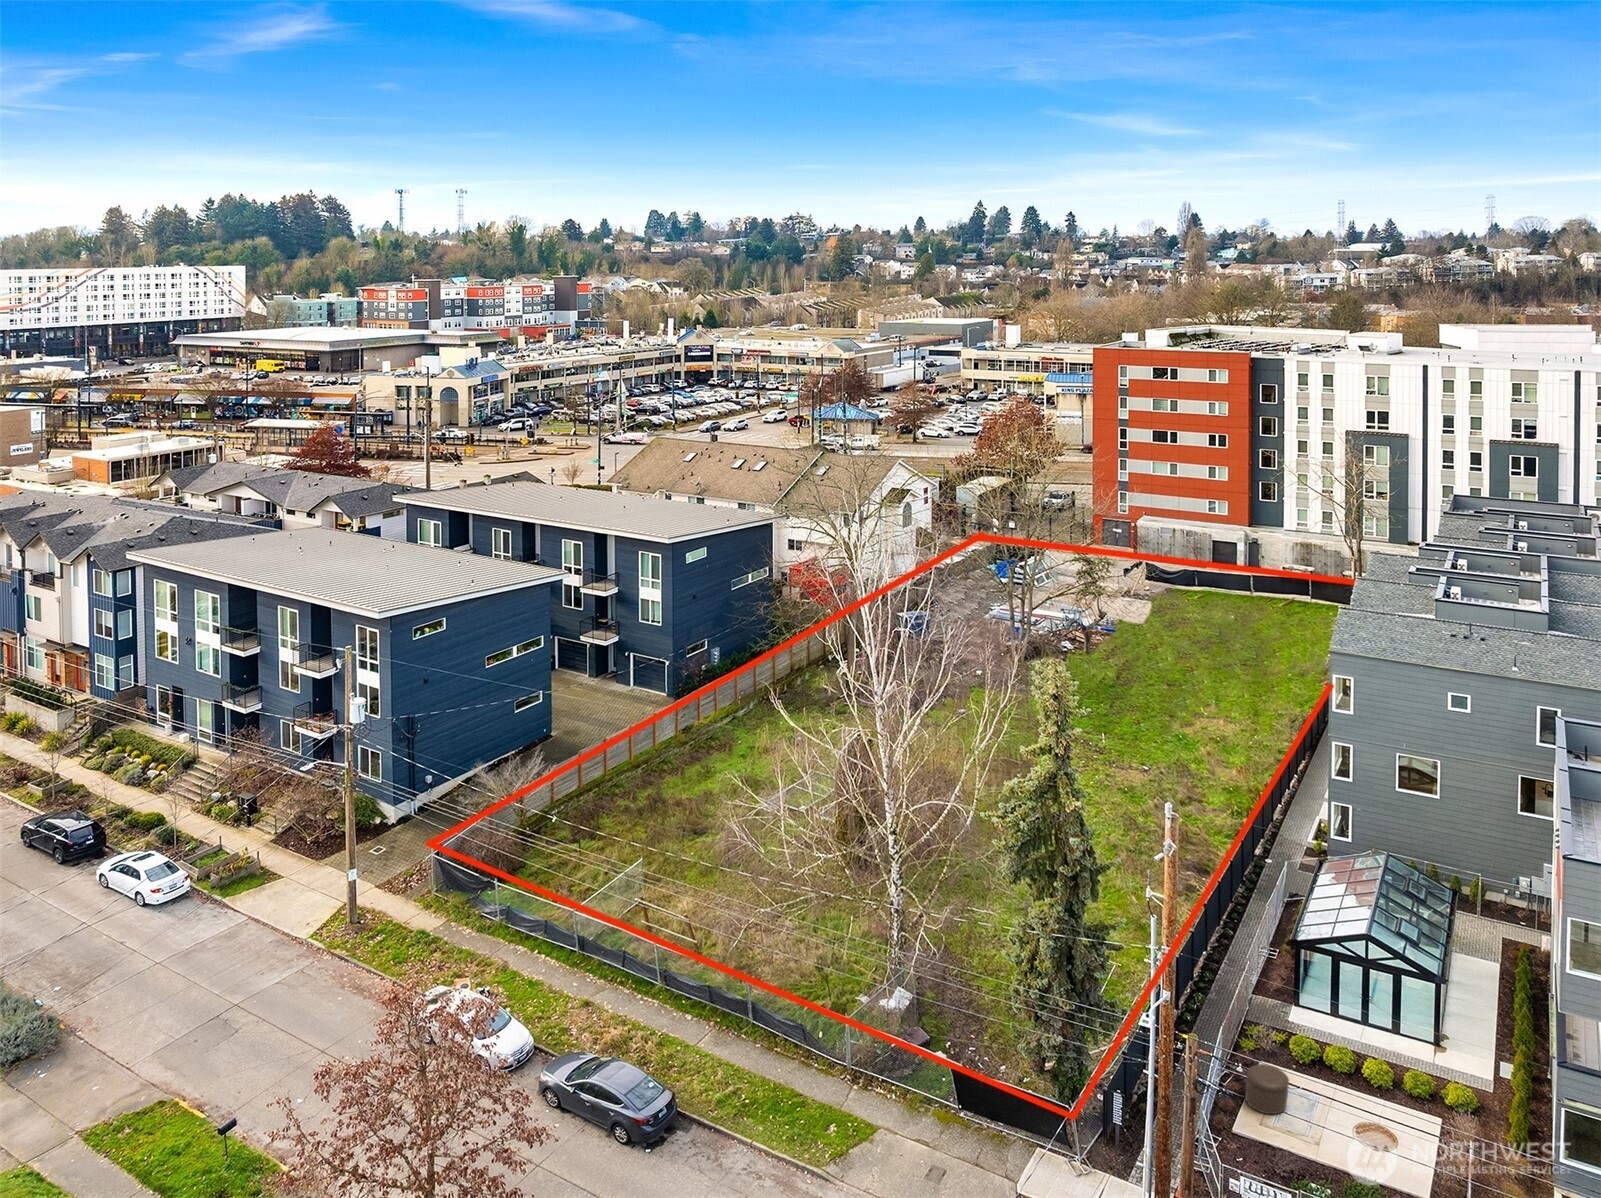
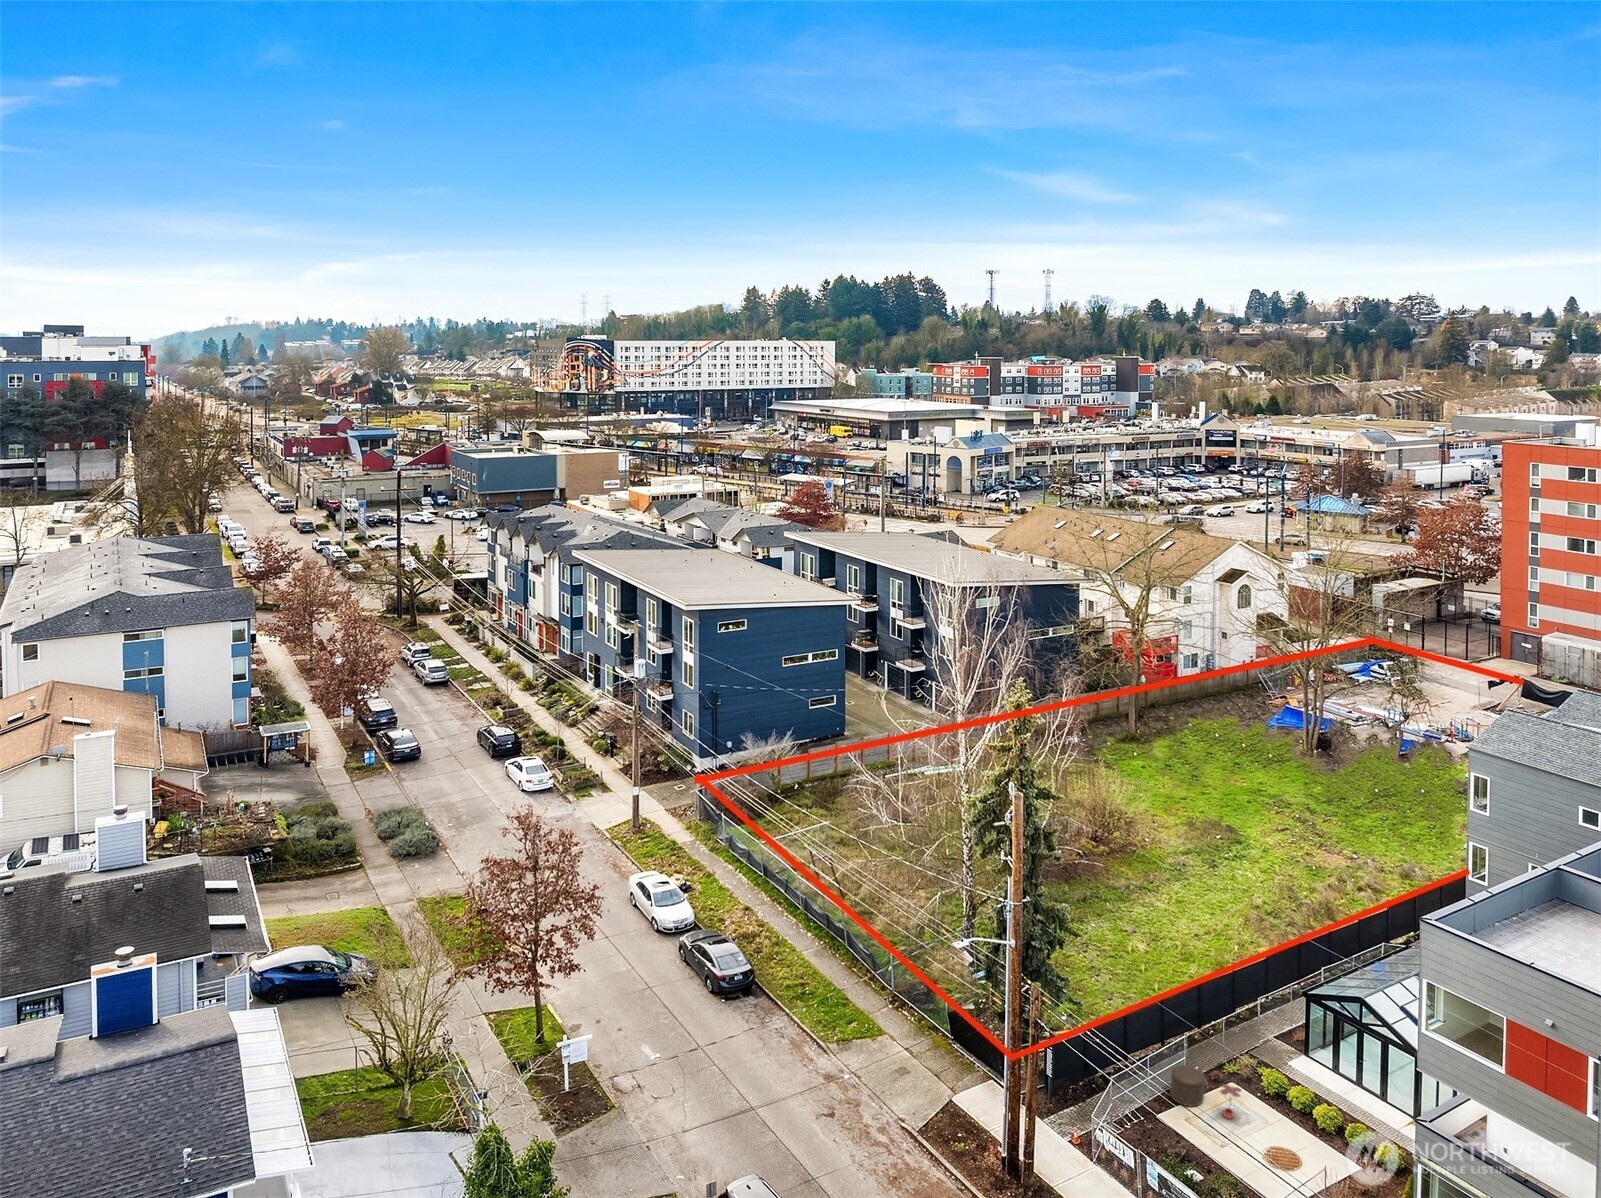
potted plant: none [1310,1076,1340,1115] -> present [1220,1084,1241,1118]

